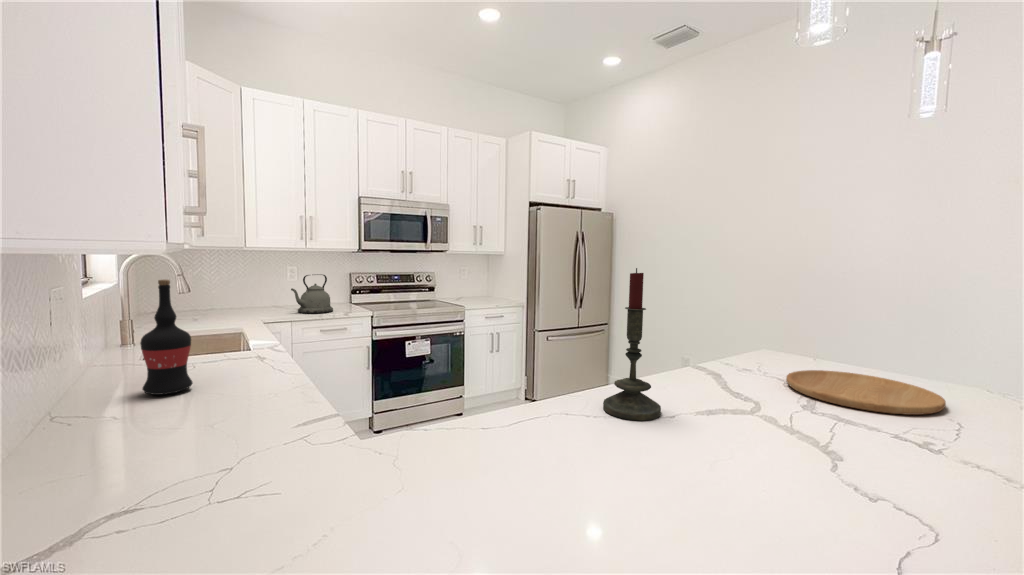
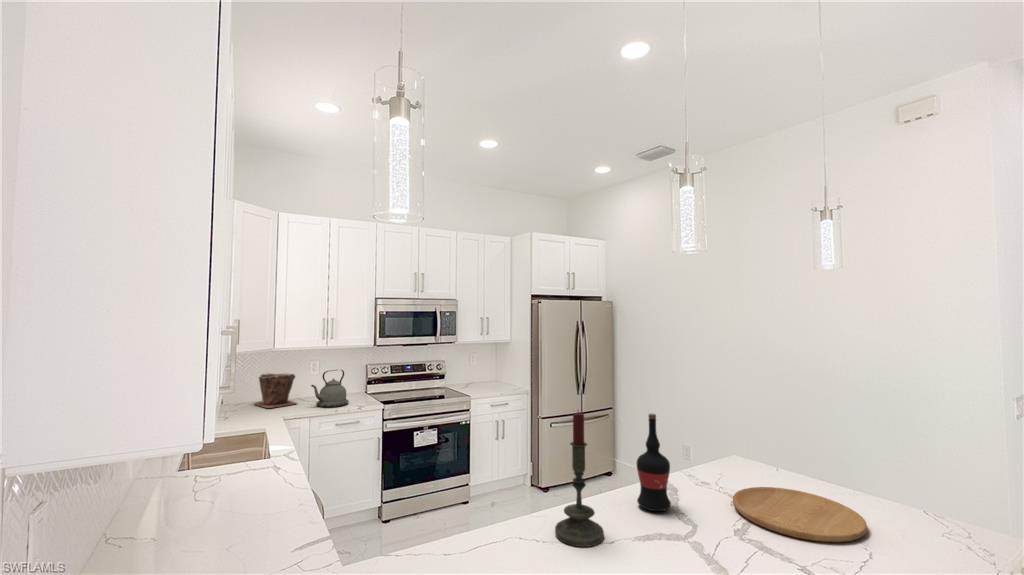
plant pot: none [227,277,277,313] -> present [255,373,296,408]
wine bottle: present [140,280,193,395] -> present [636,414,671,511]

